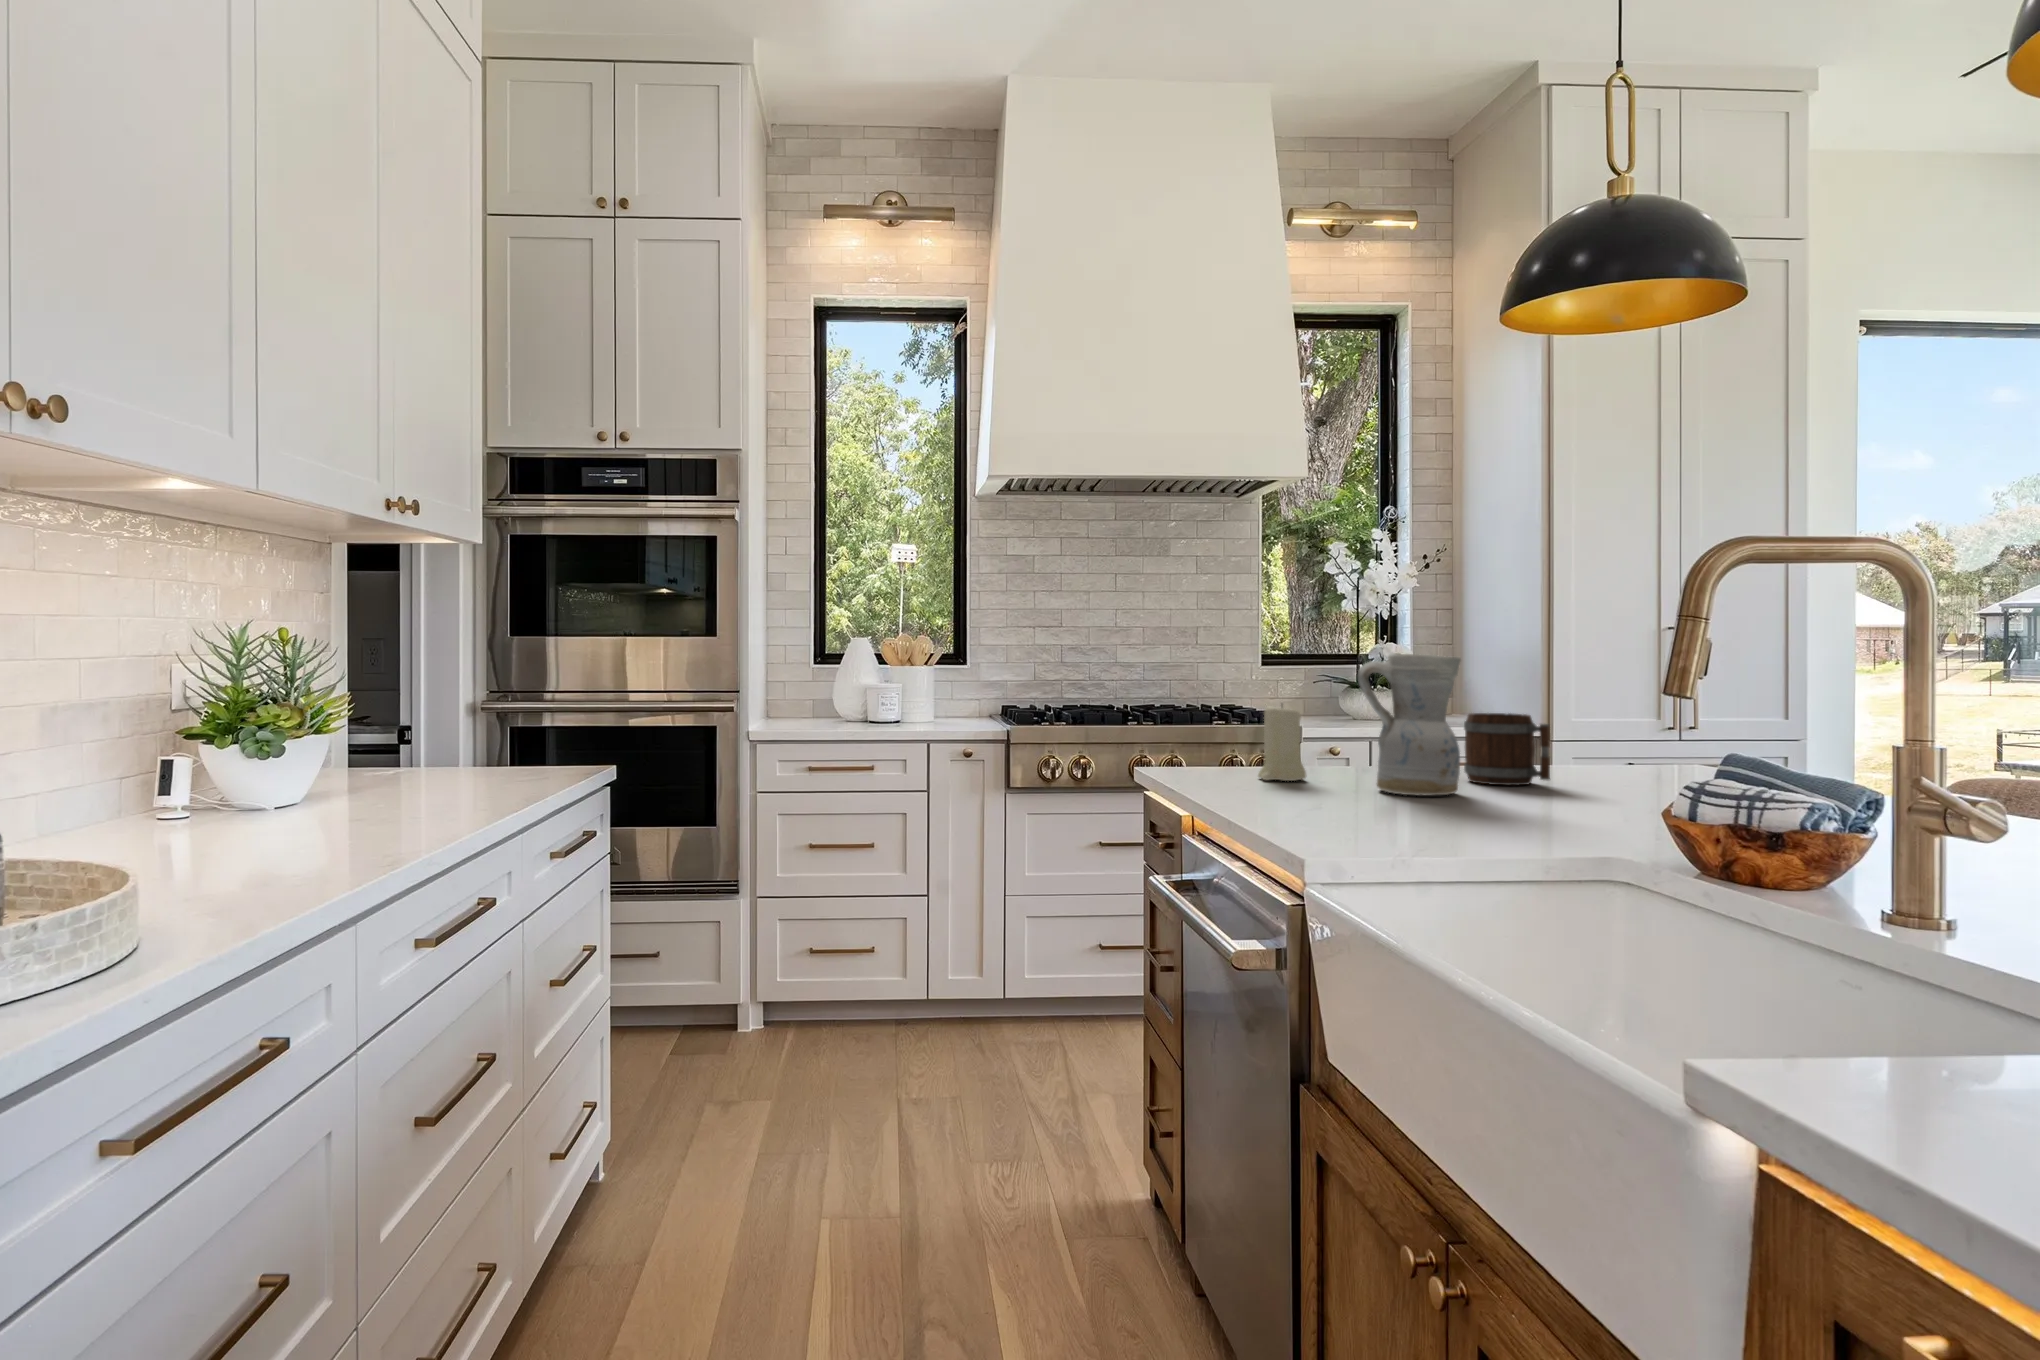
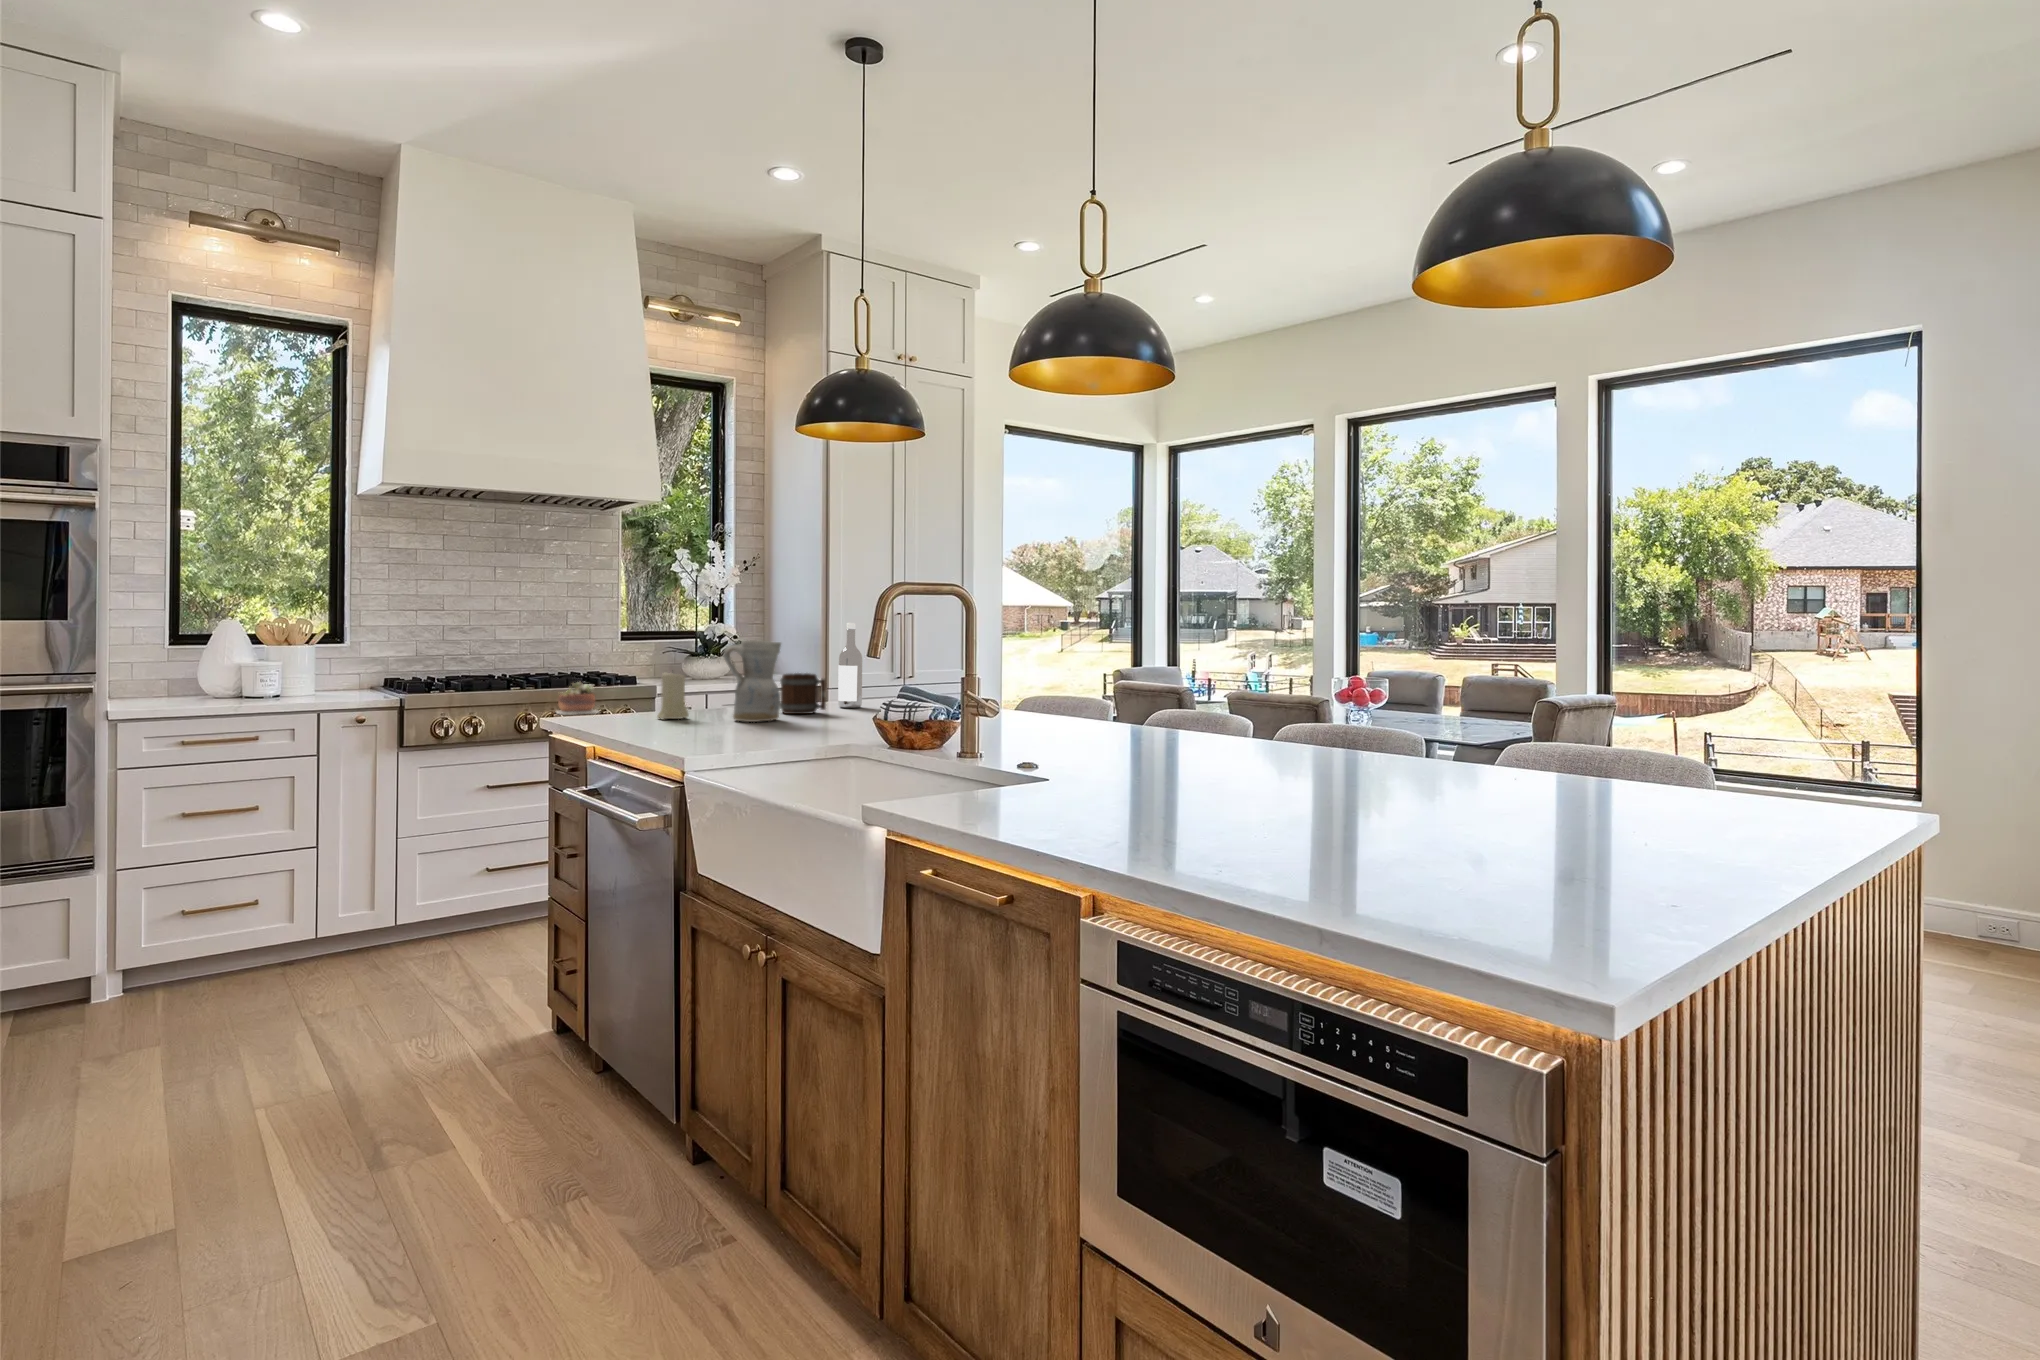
wine bottle: none [1576,626,1624,778] -> present [838,623,862,708]
succulent plant: none [1172,717,1224,760] -> present [557,682,598,715]

